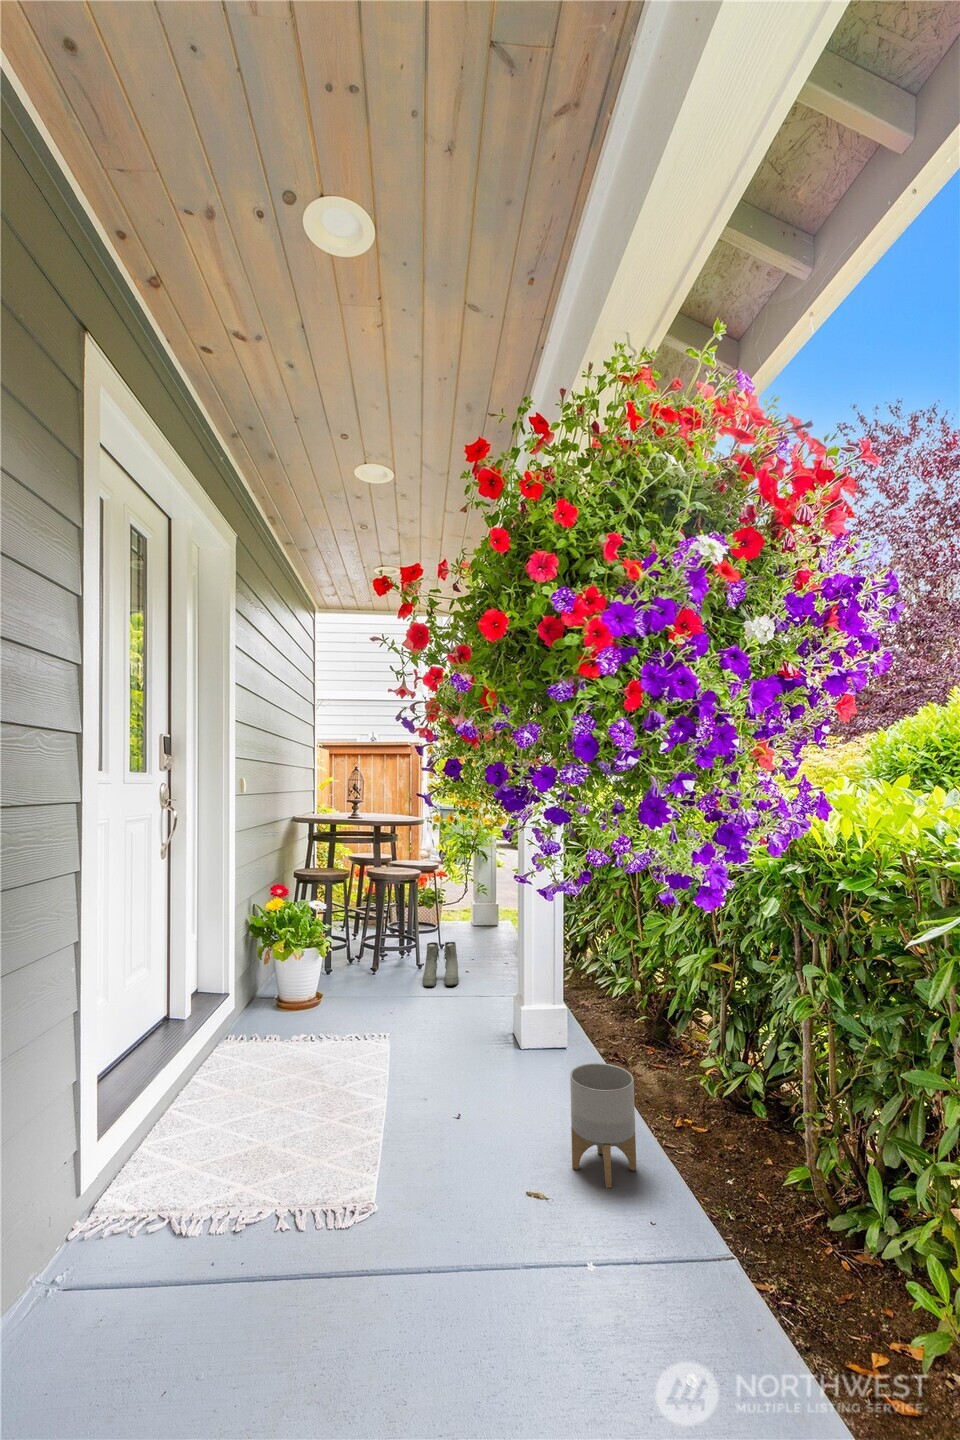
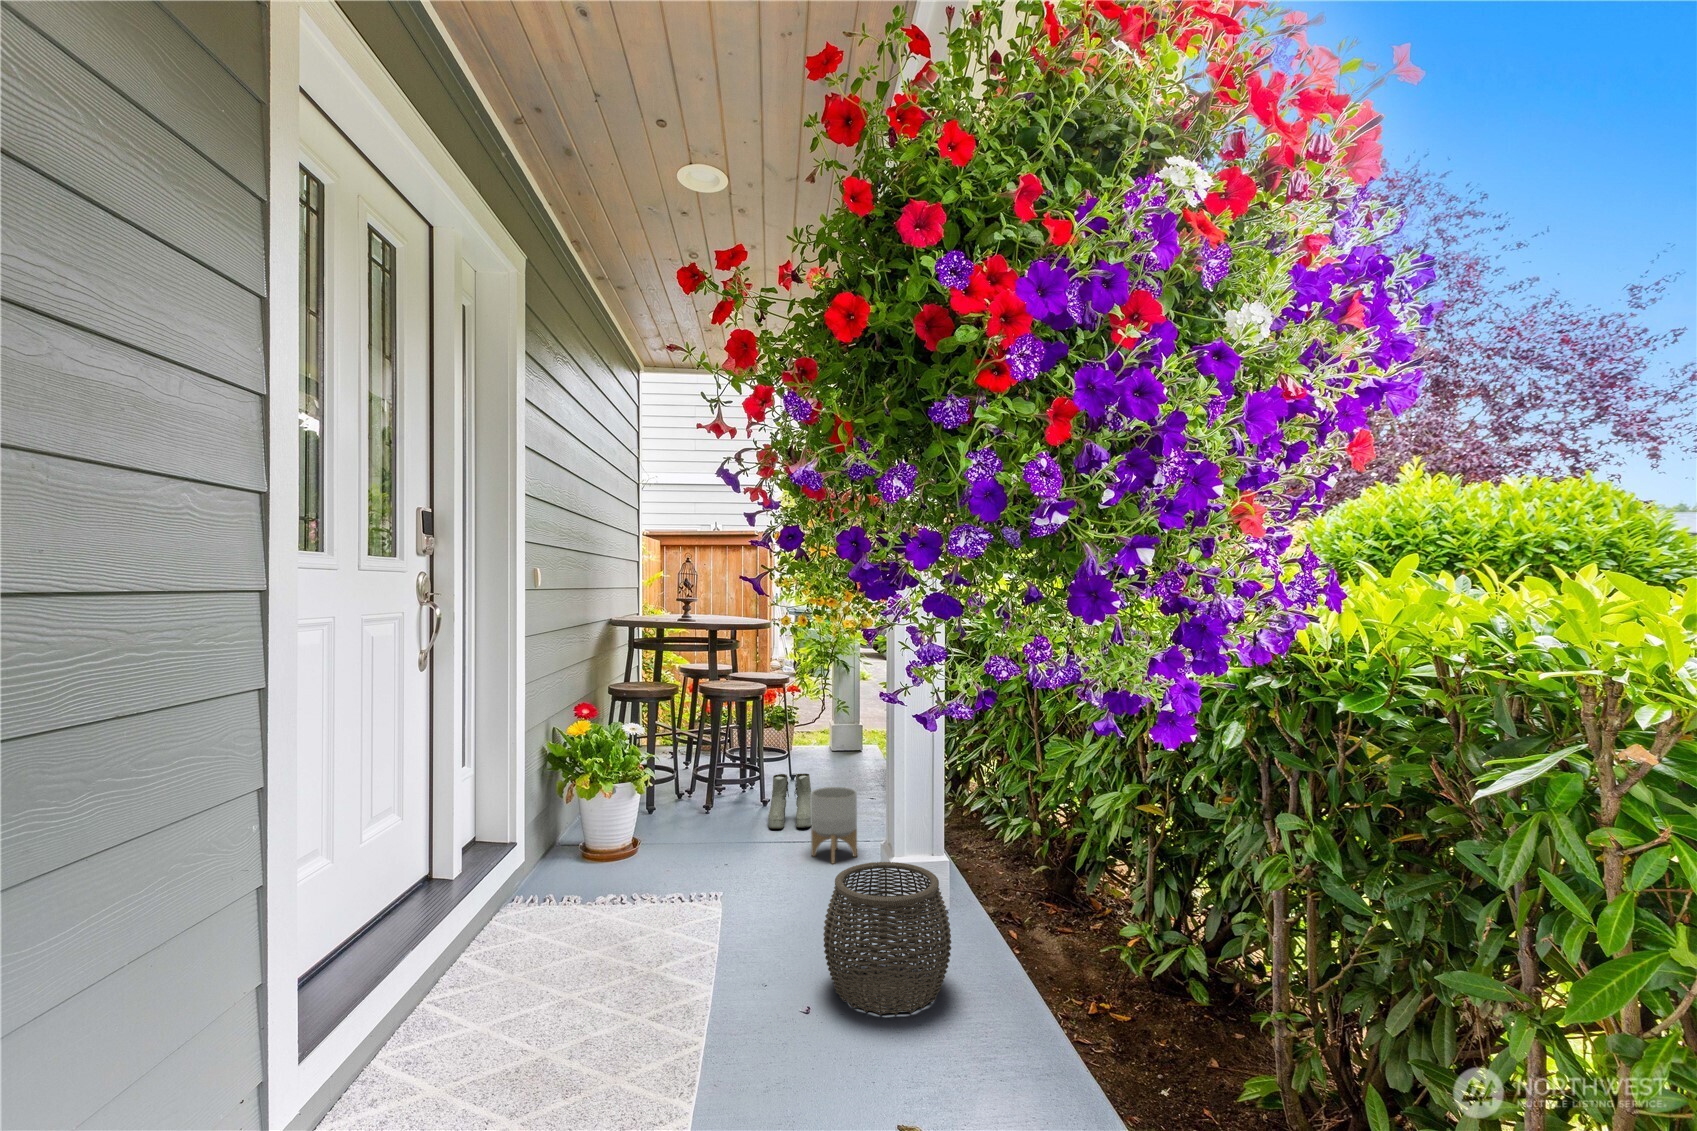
woven basket: none [470,1009,568,1130] -> present [823,862,951,1015]
planter: present [570,1063,636,1188] -> present [811,787,857,864]

